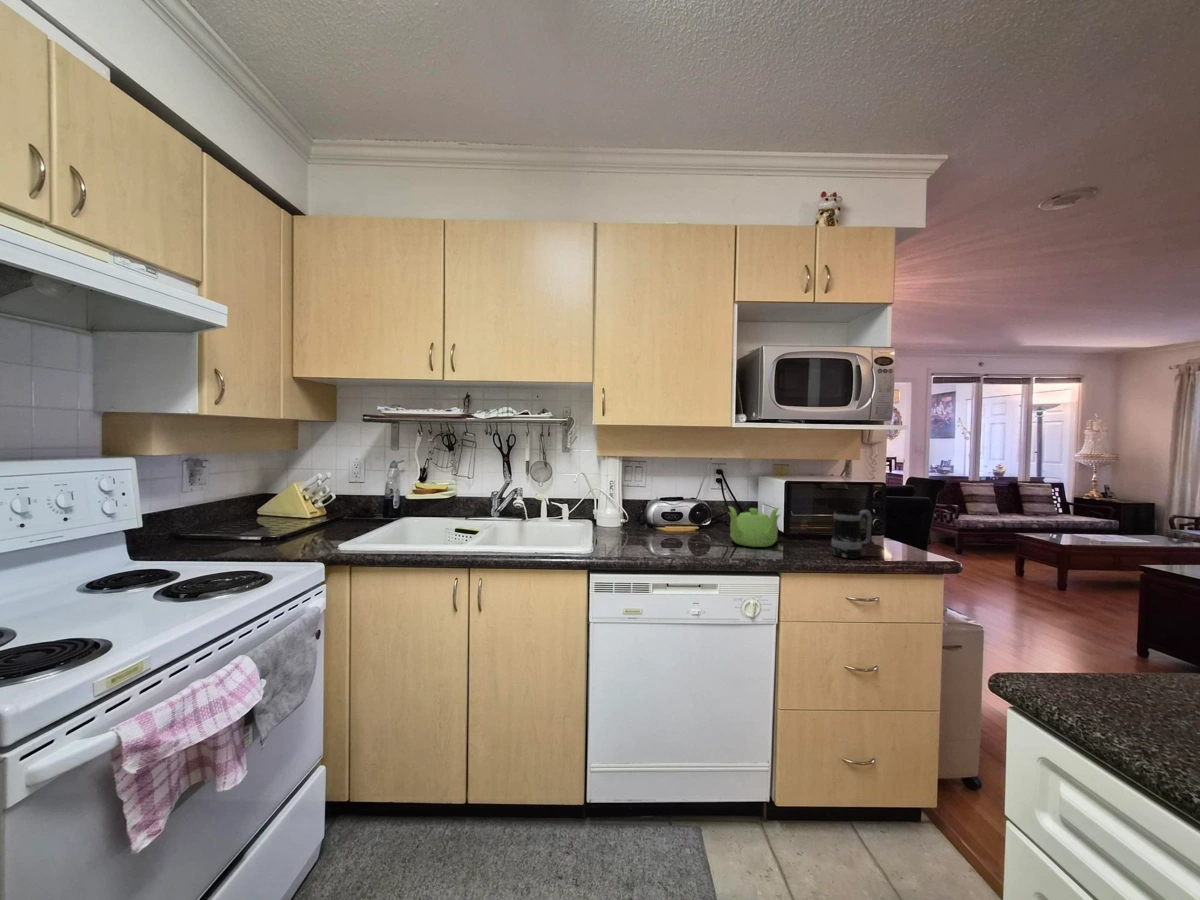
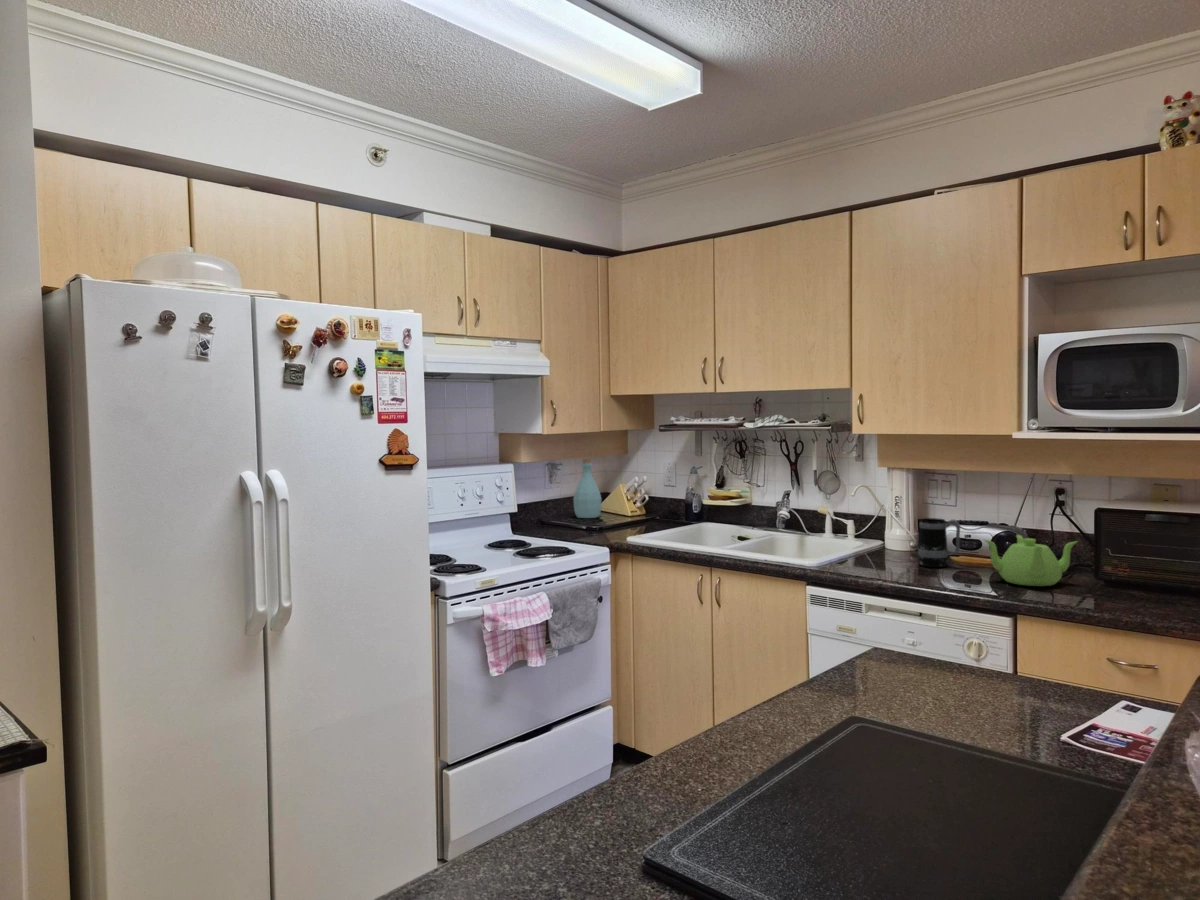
bottle: none [226,452,269,525] -> present [574,458,601,518]
mug: present [832,510,872,558] -> present [918,518,960,567]

